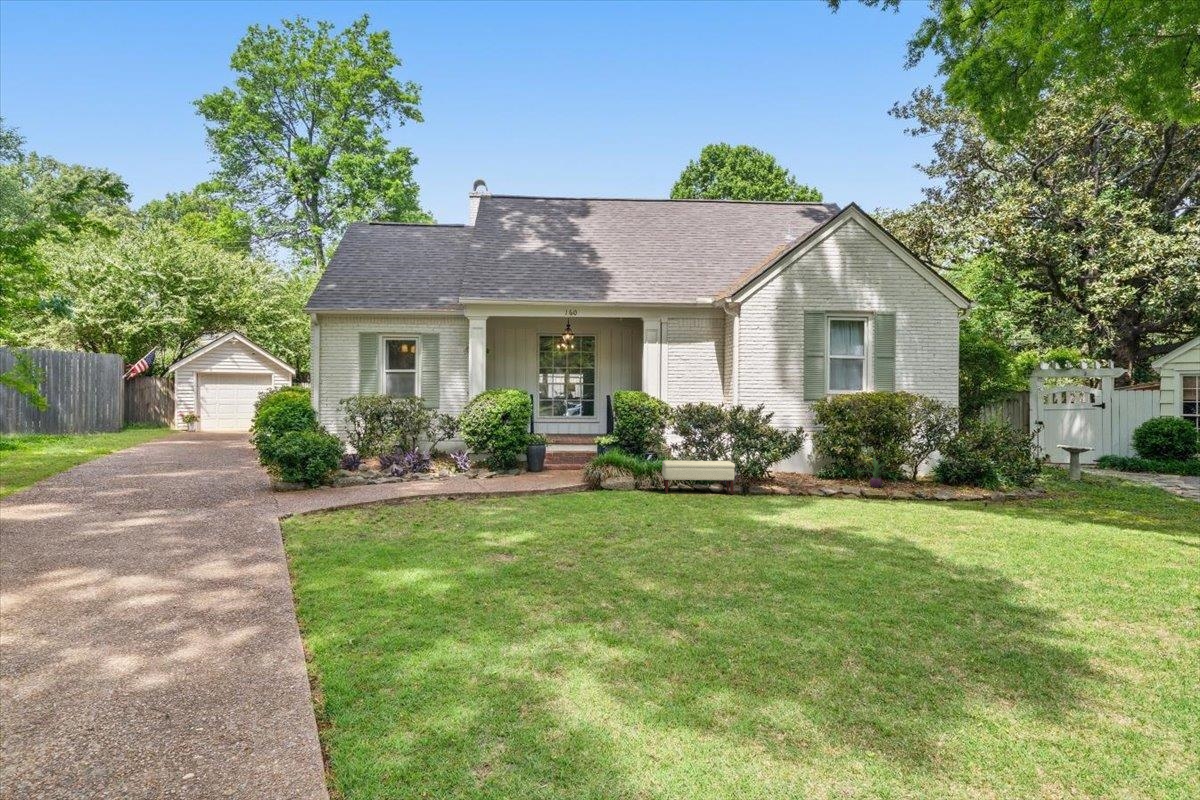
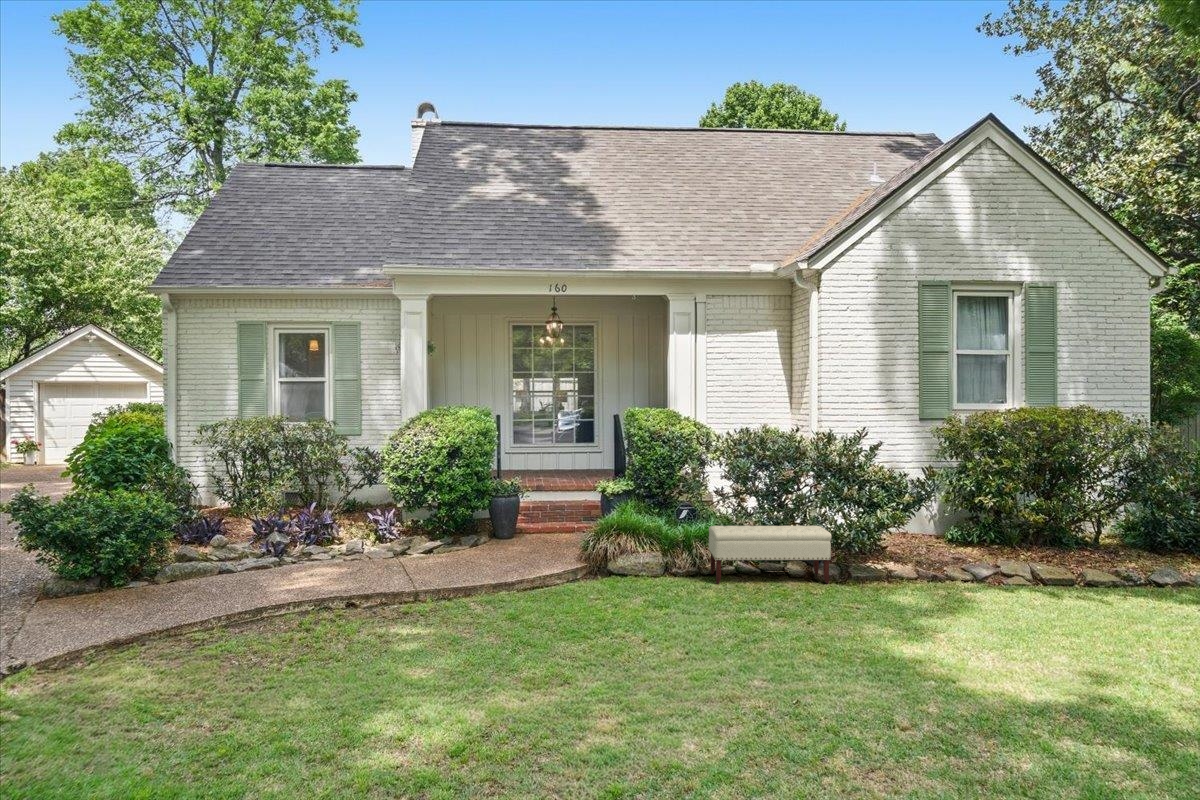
decorative plant: present [863,456,882,488] -> none [1021,510,1075,562]

